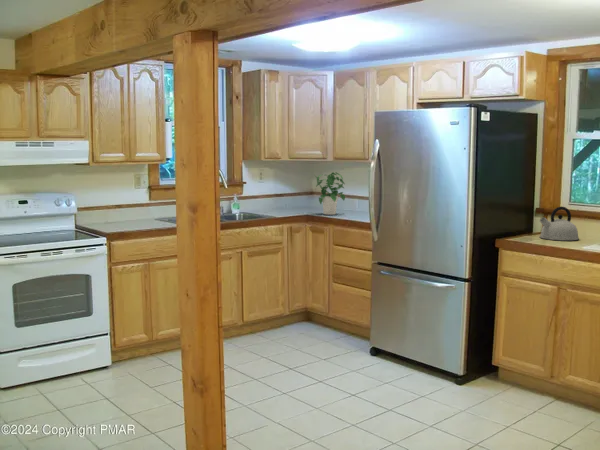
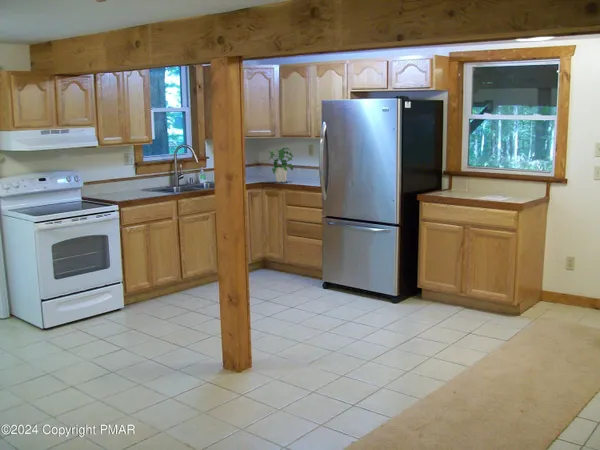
kettle: present [540,207,579,241] -> none [447,170,475,194]

